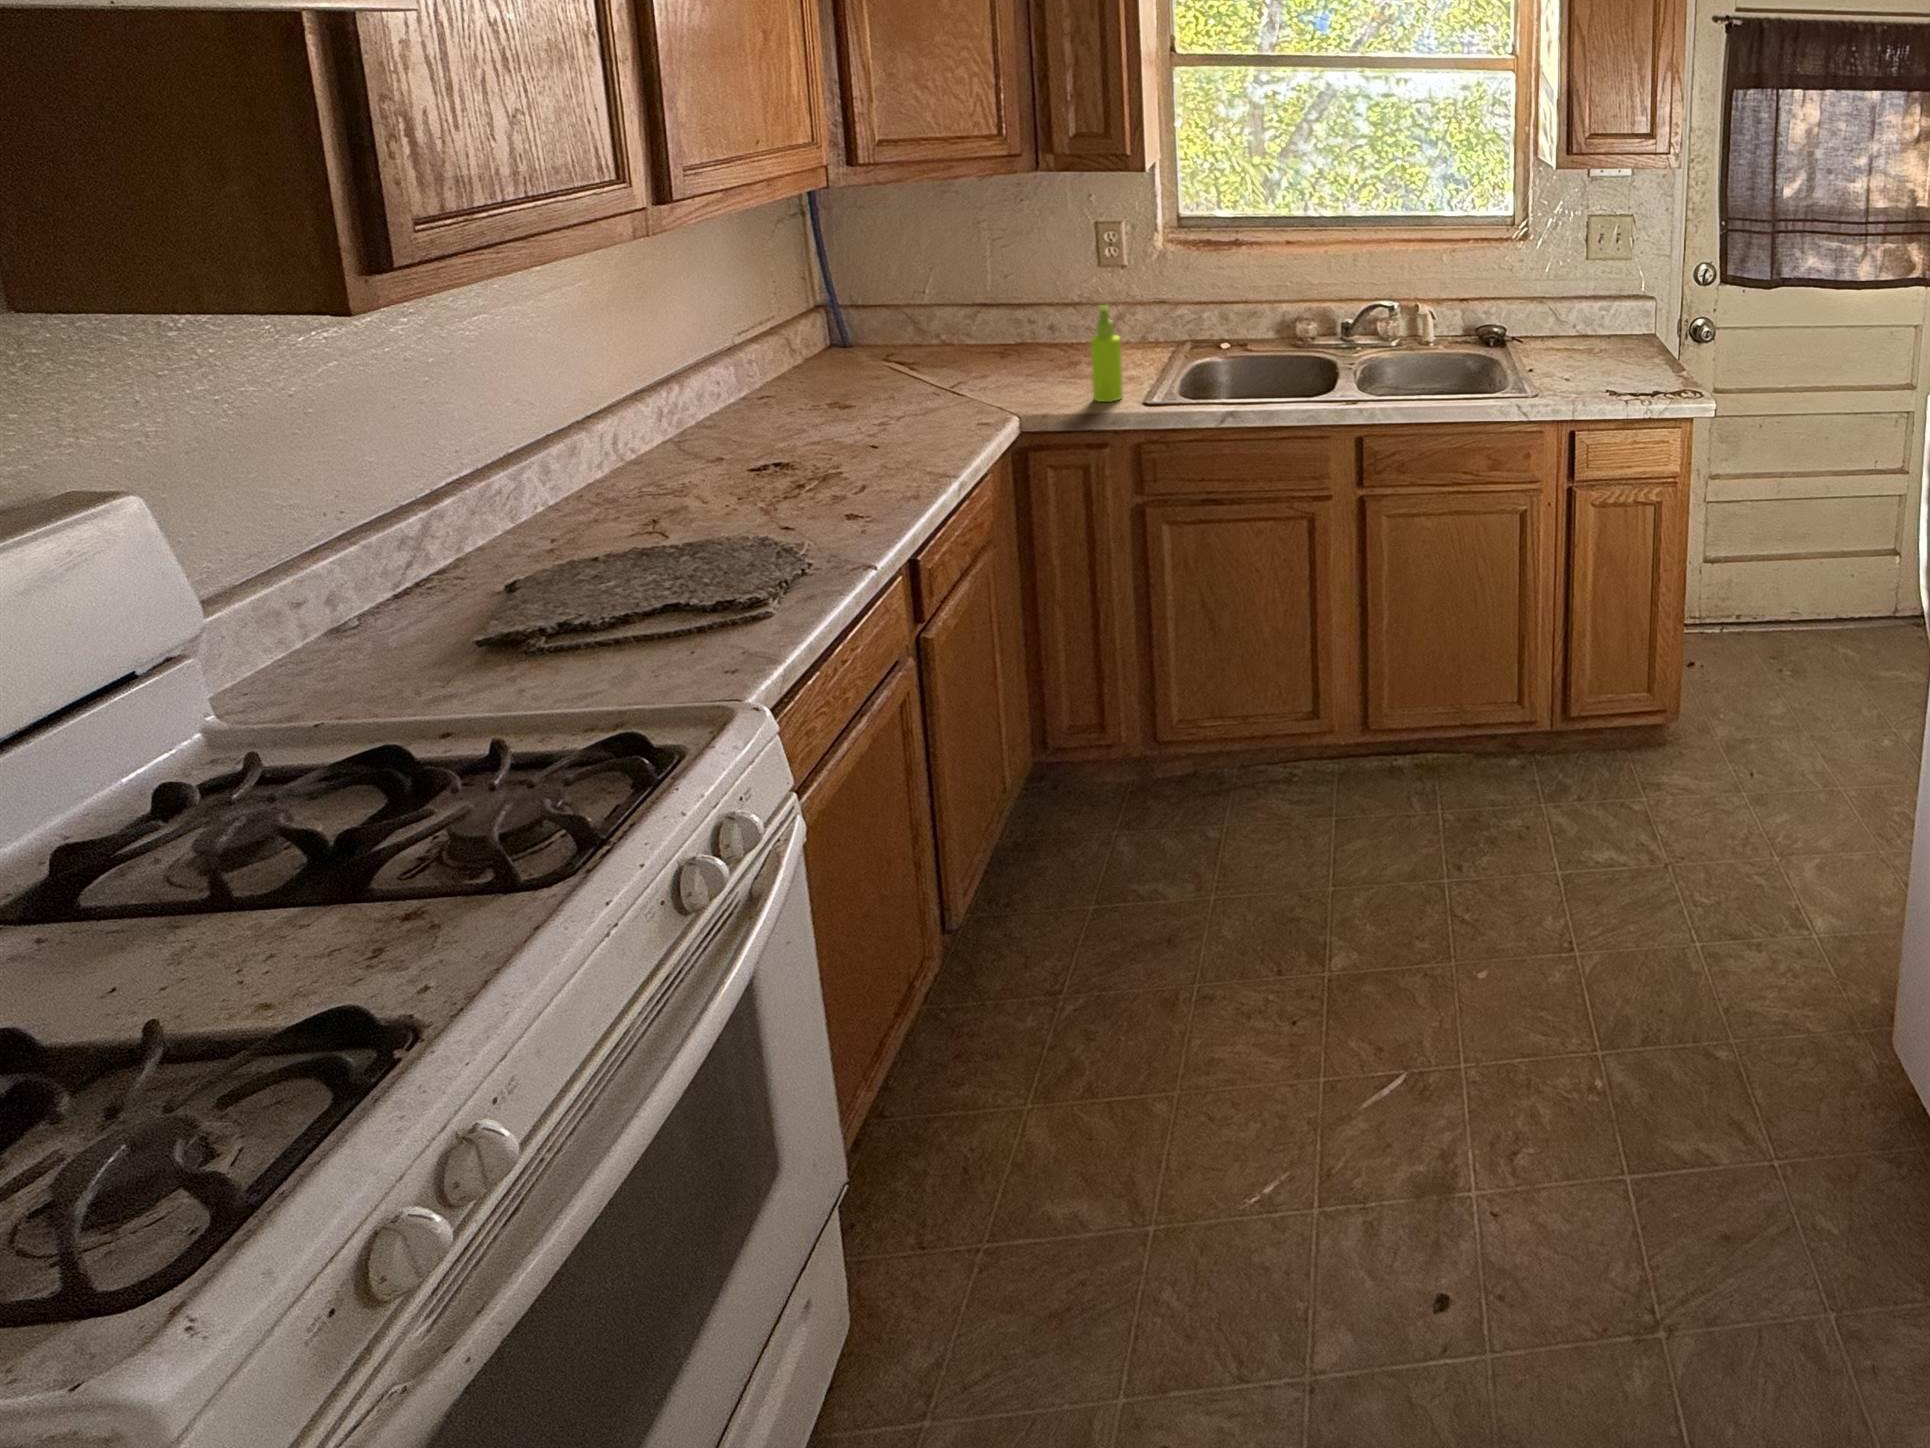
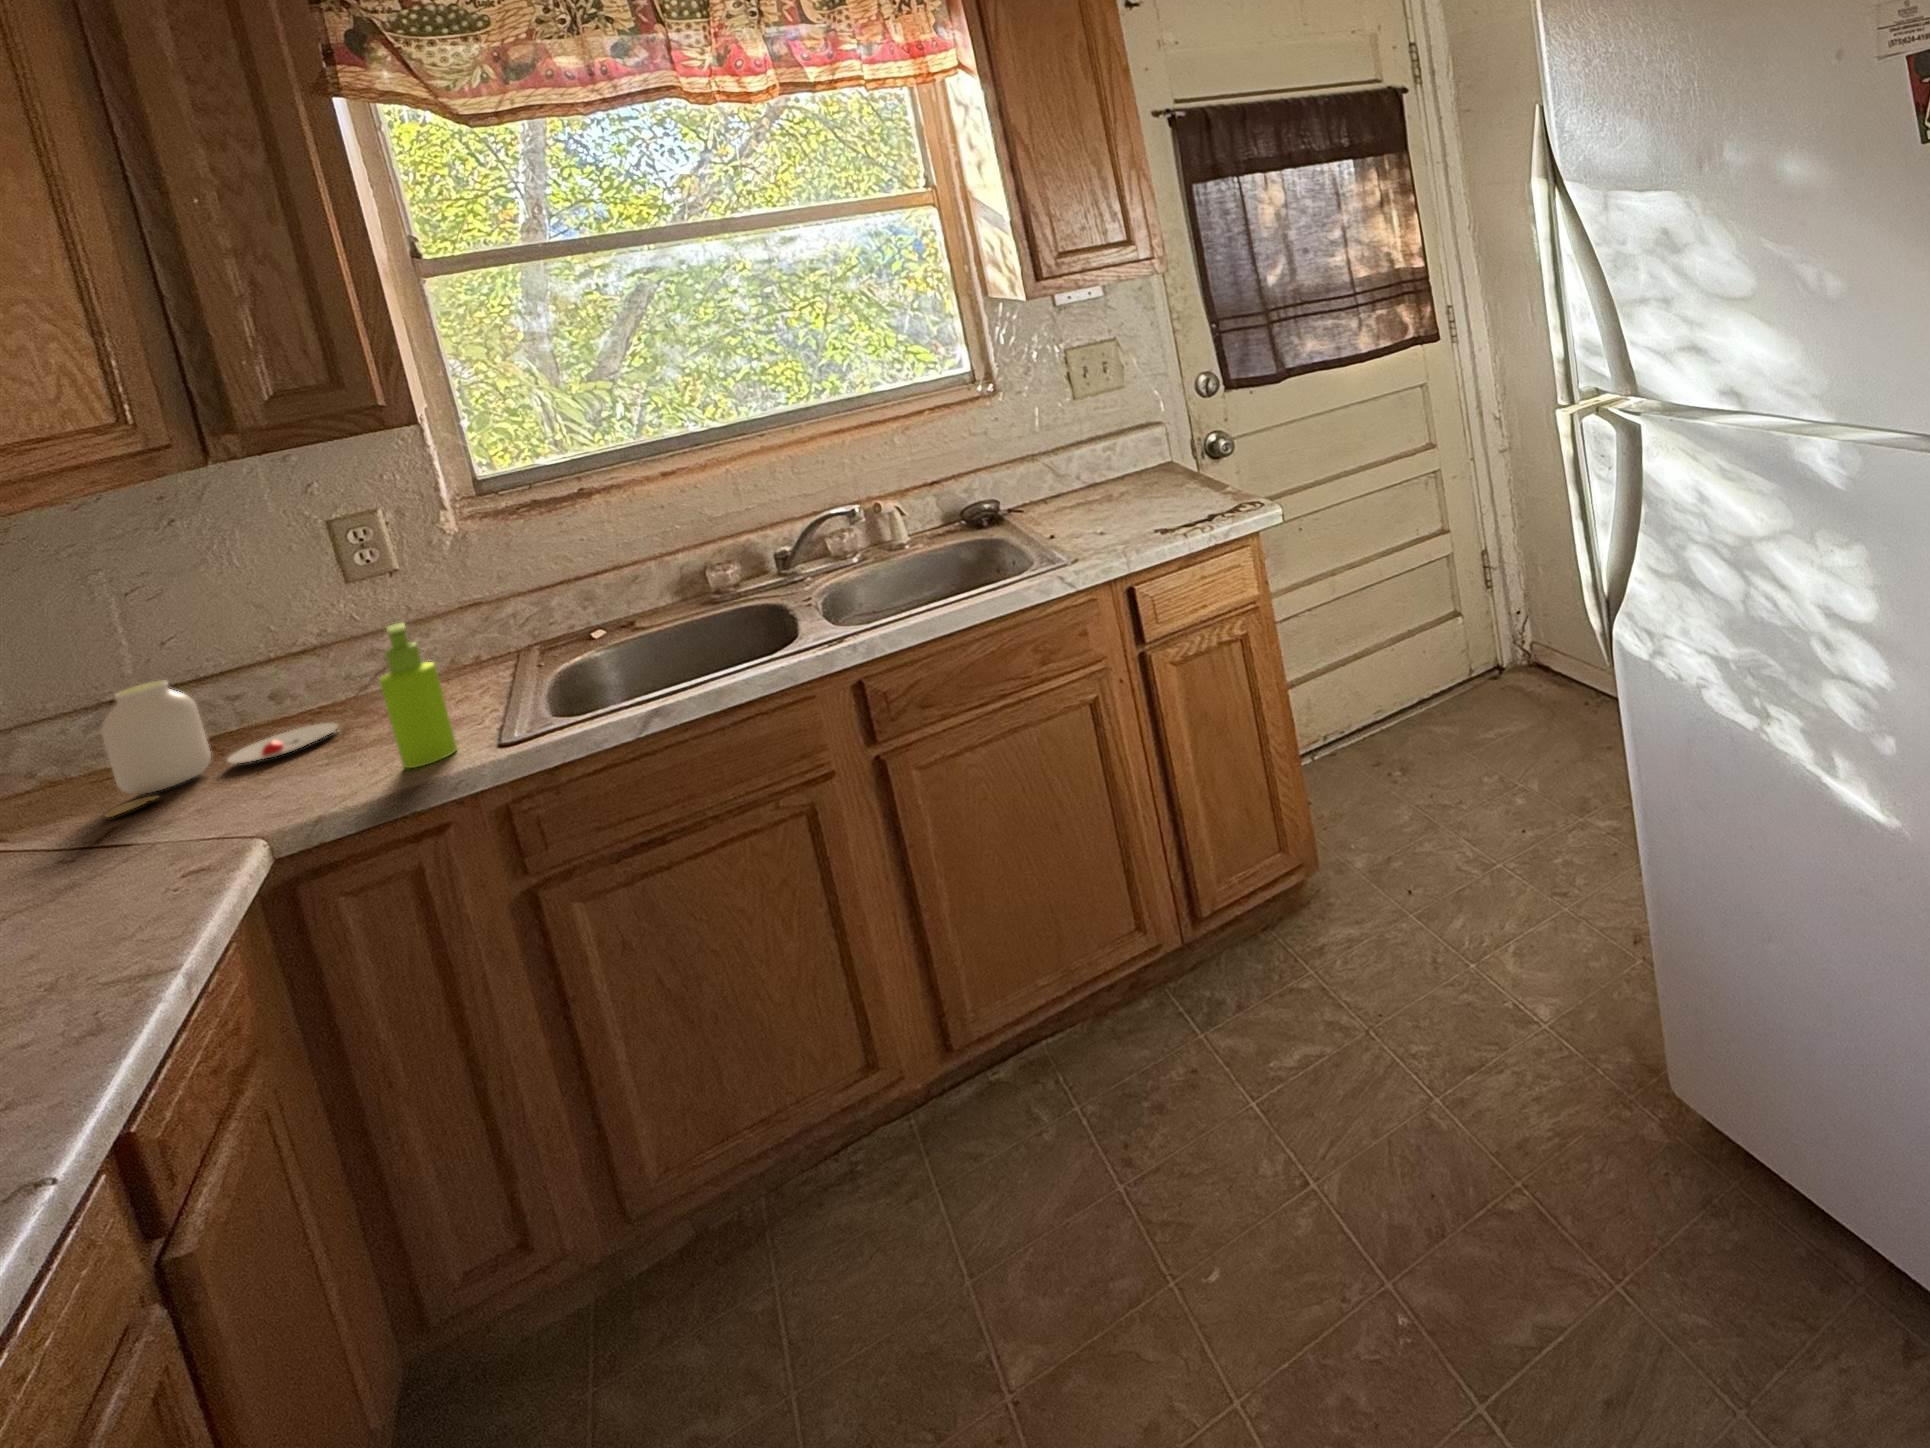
jar: none [961,300,1076,376] -> present [101,680,339,817]

